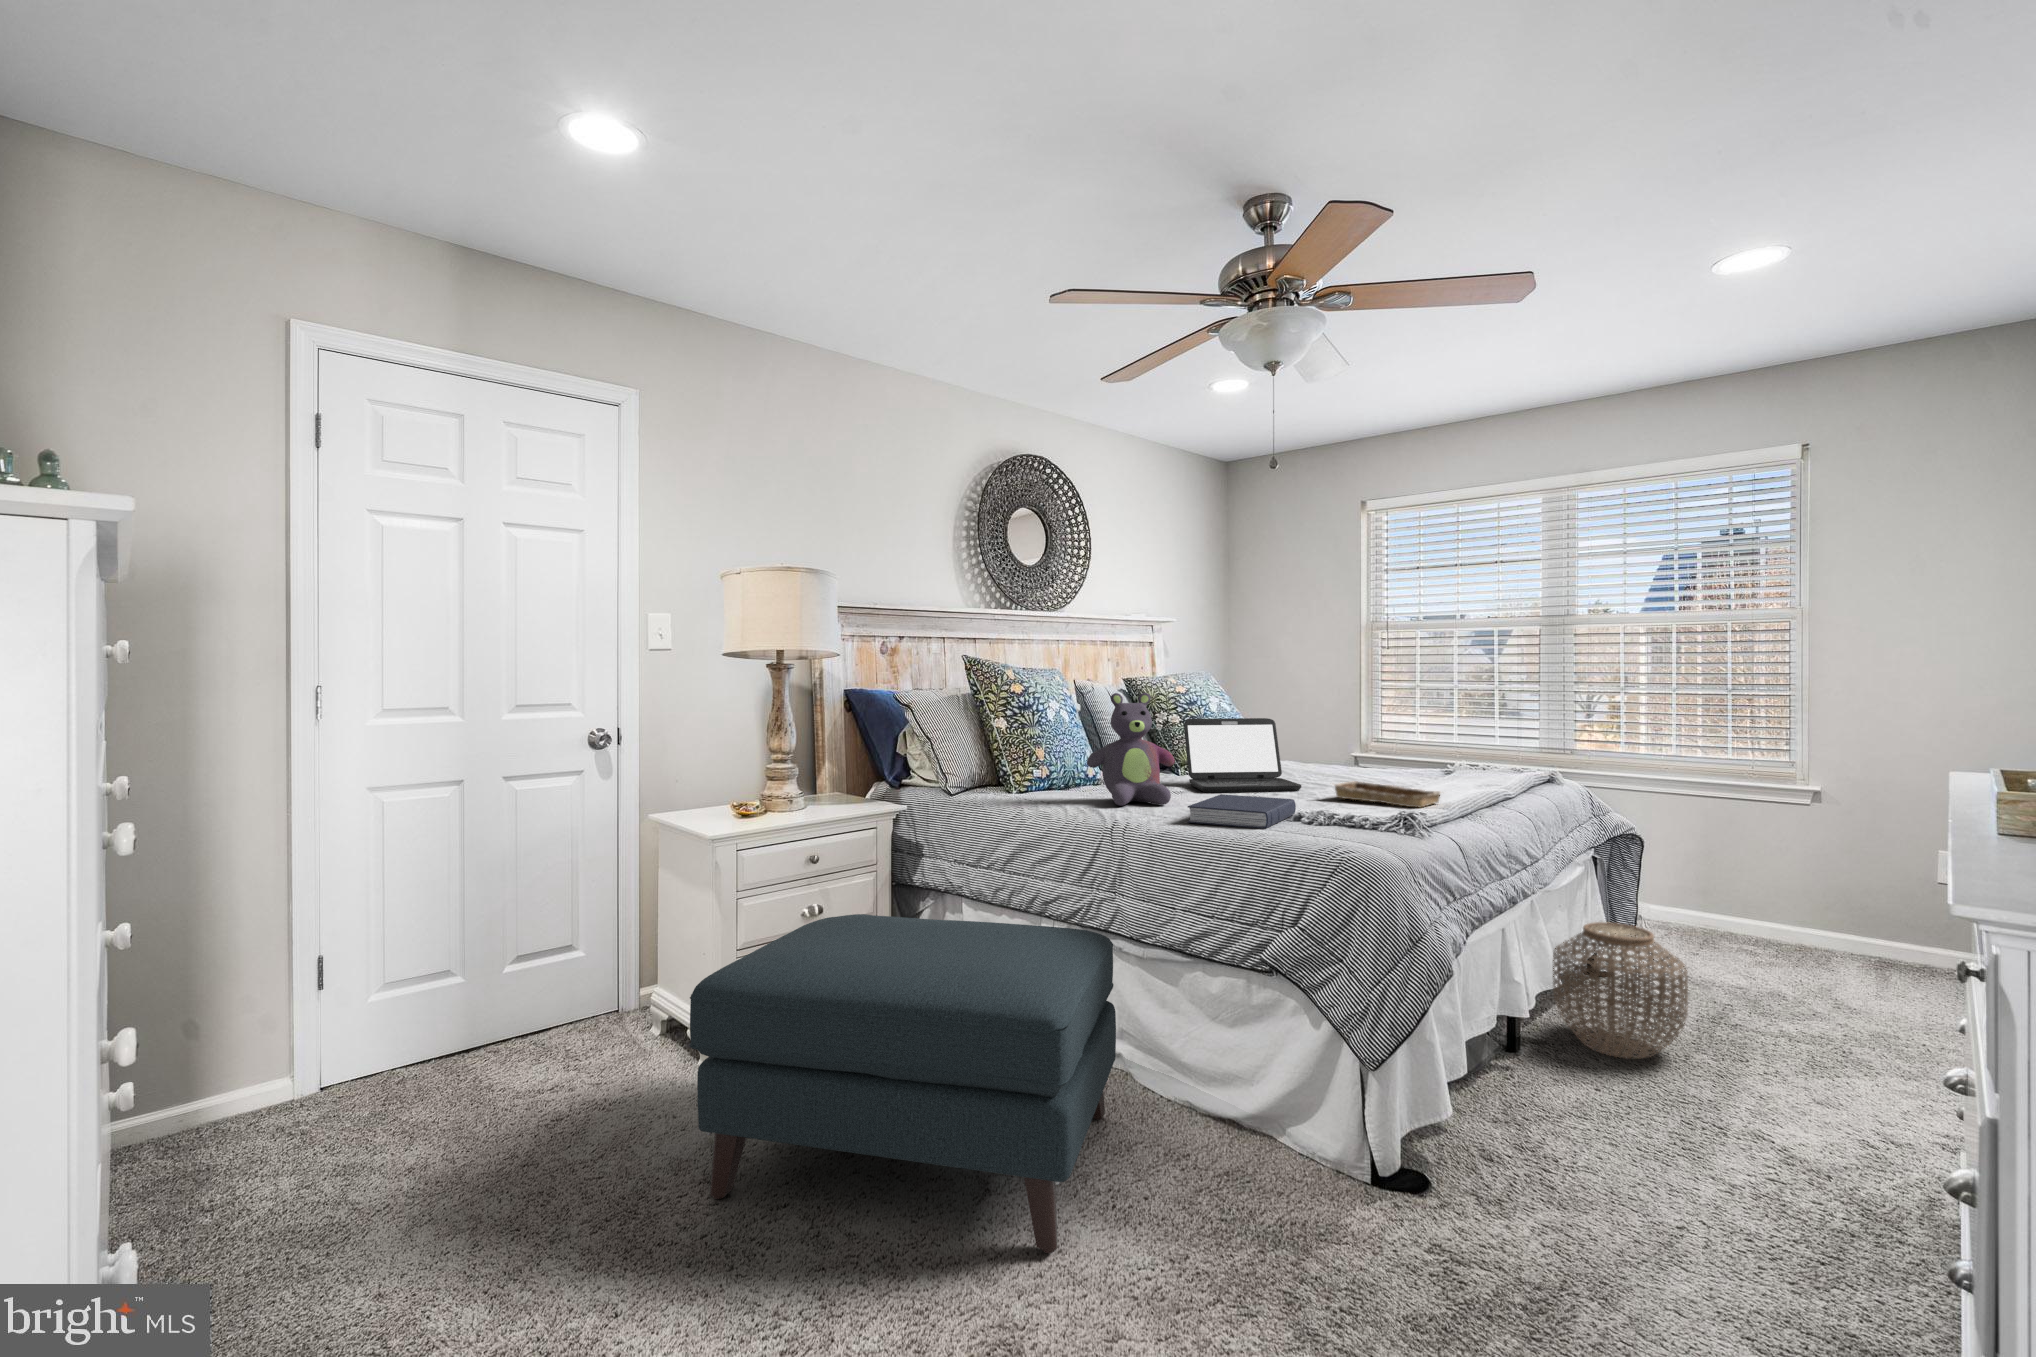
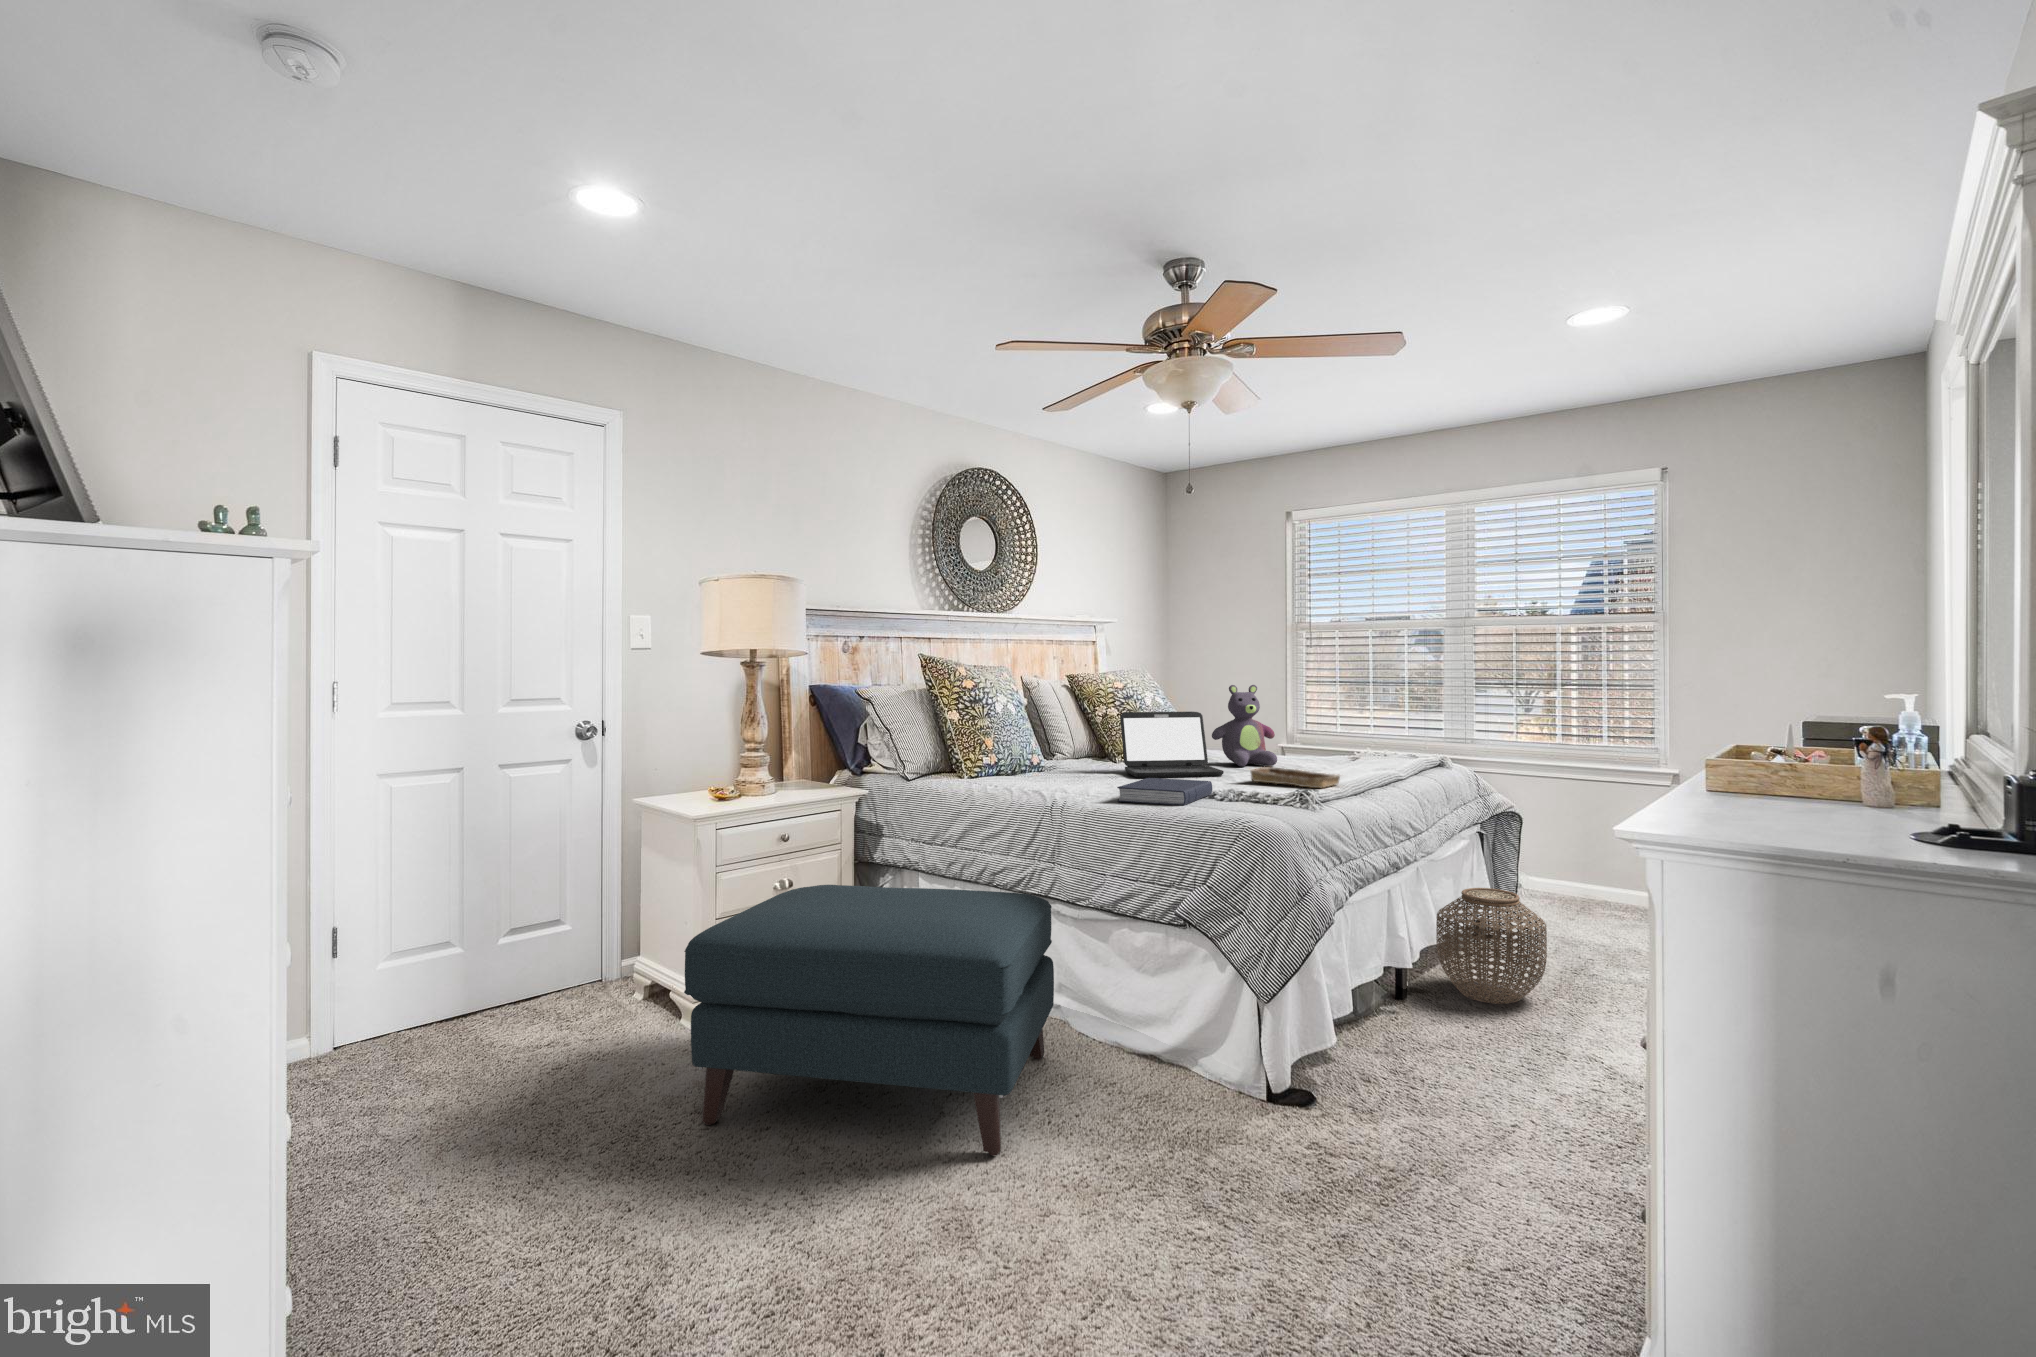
stuffed bear: present [1087,693,1175,806] -> present [1212,685,1277,766]

